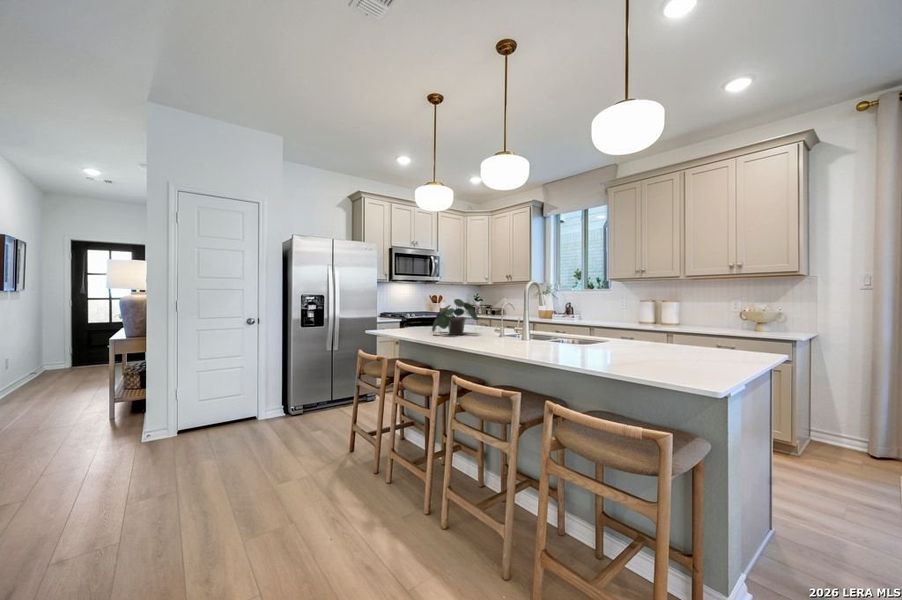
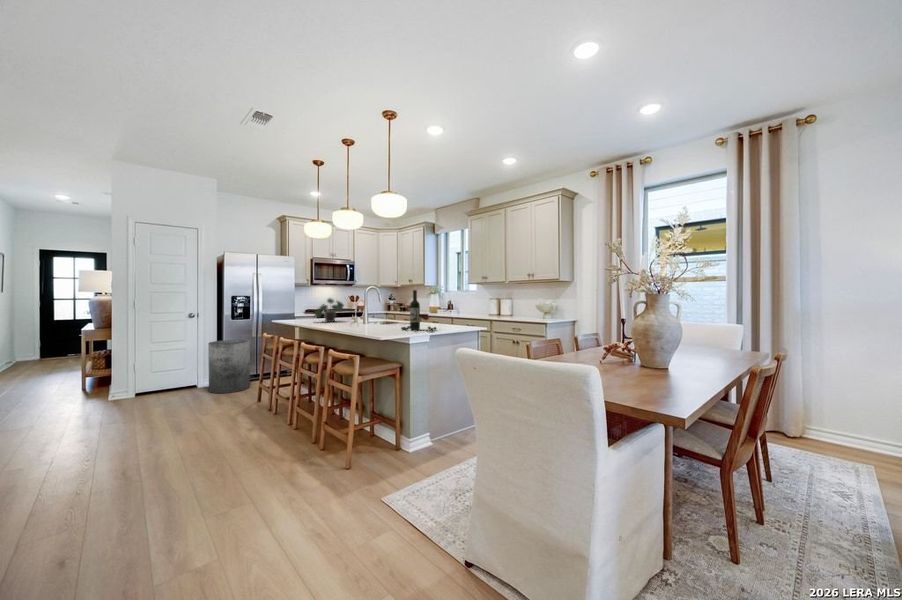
wine bottle: none [639,285,727,366] -> present [401,290,436,331]
trash can: none [273,354,326,432] -> present [208,340,250,393]

